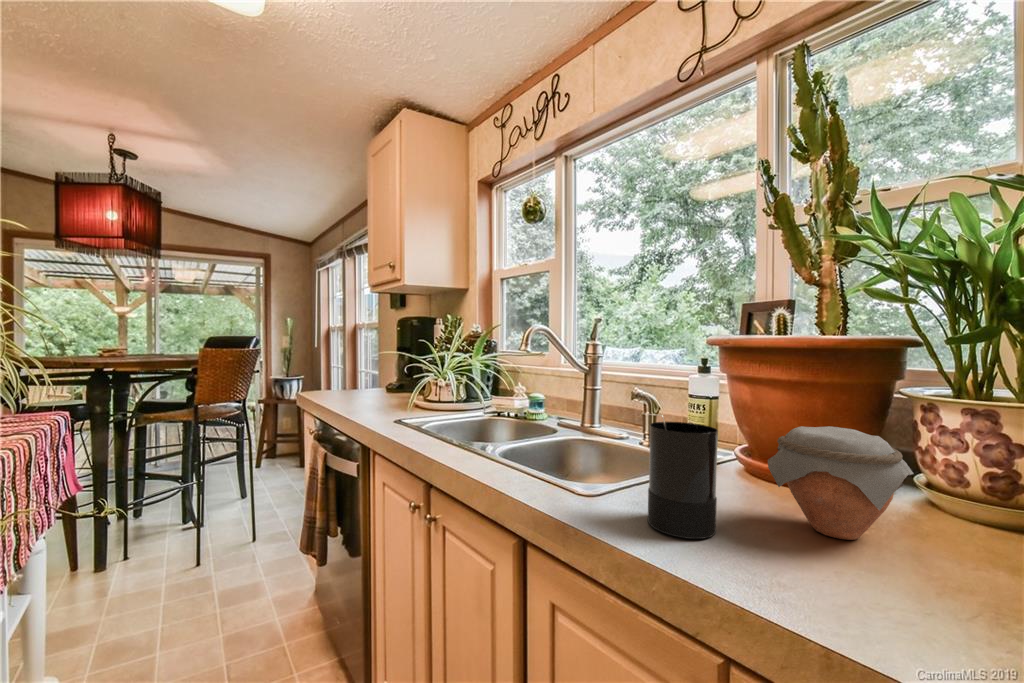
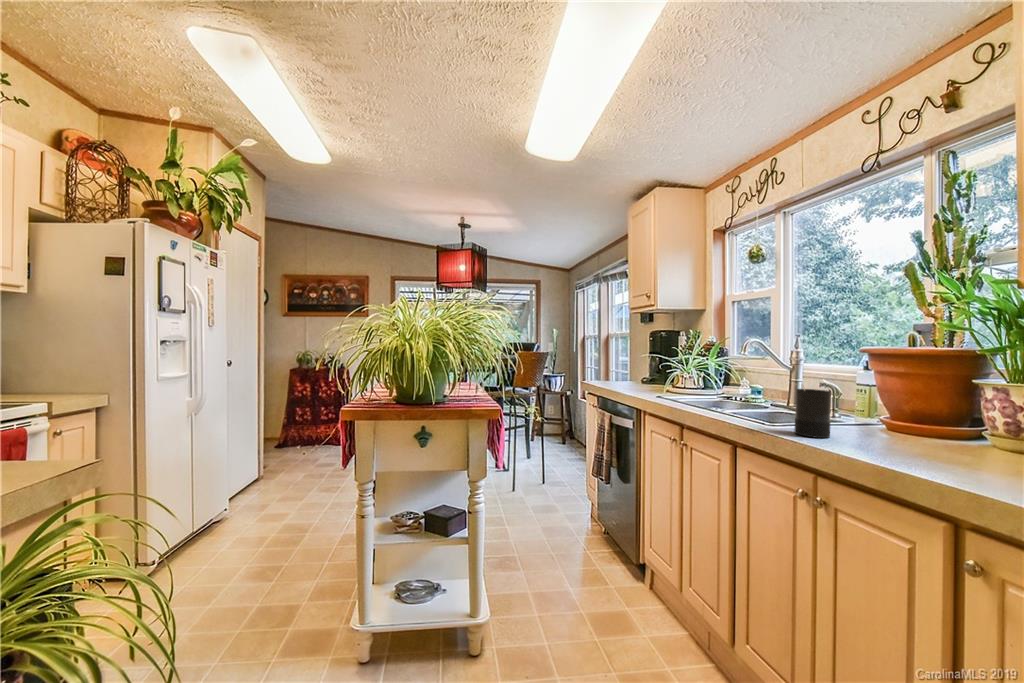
jar: present [768,426,913,540] -> none [862,394,939,446]

